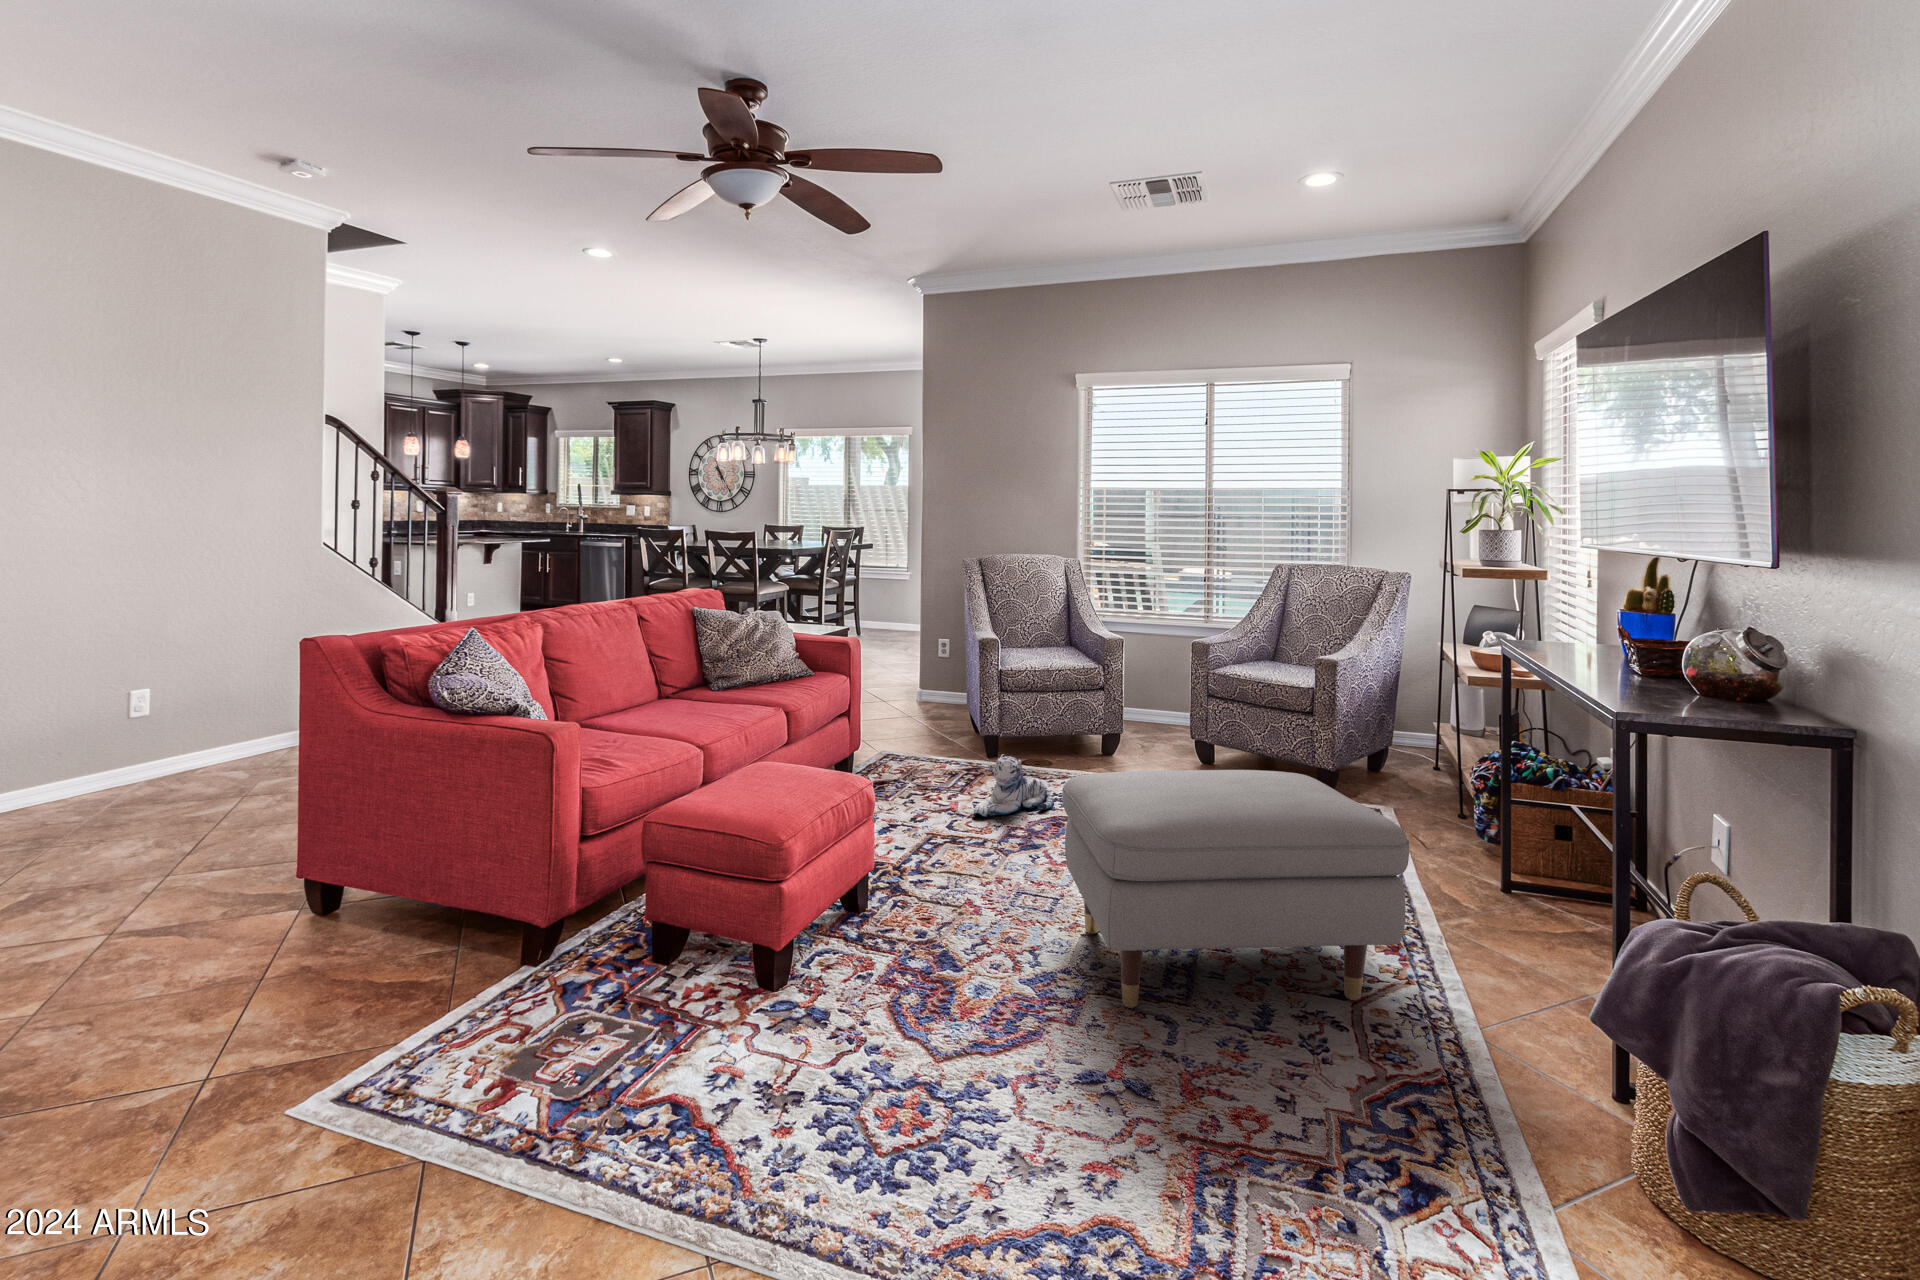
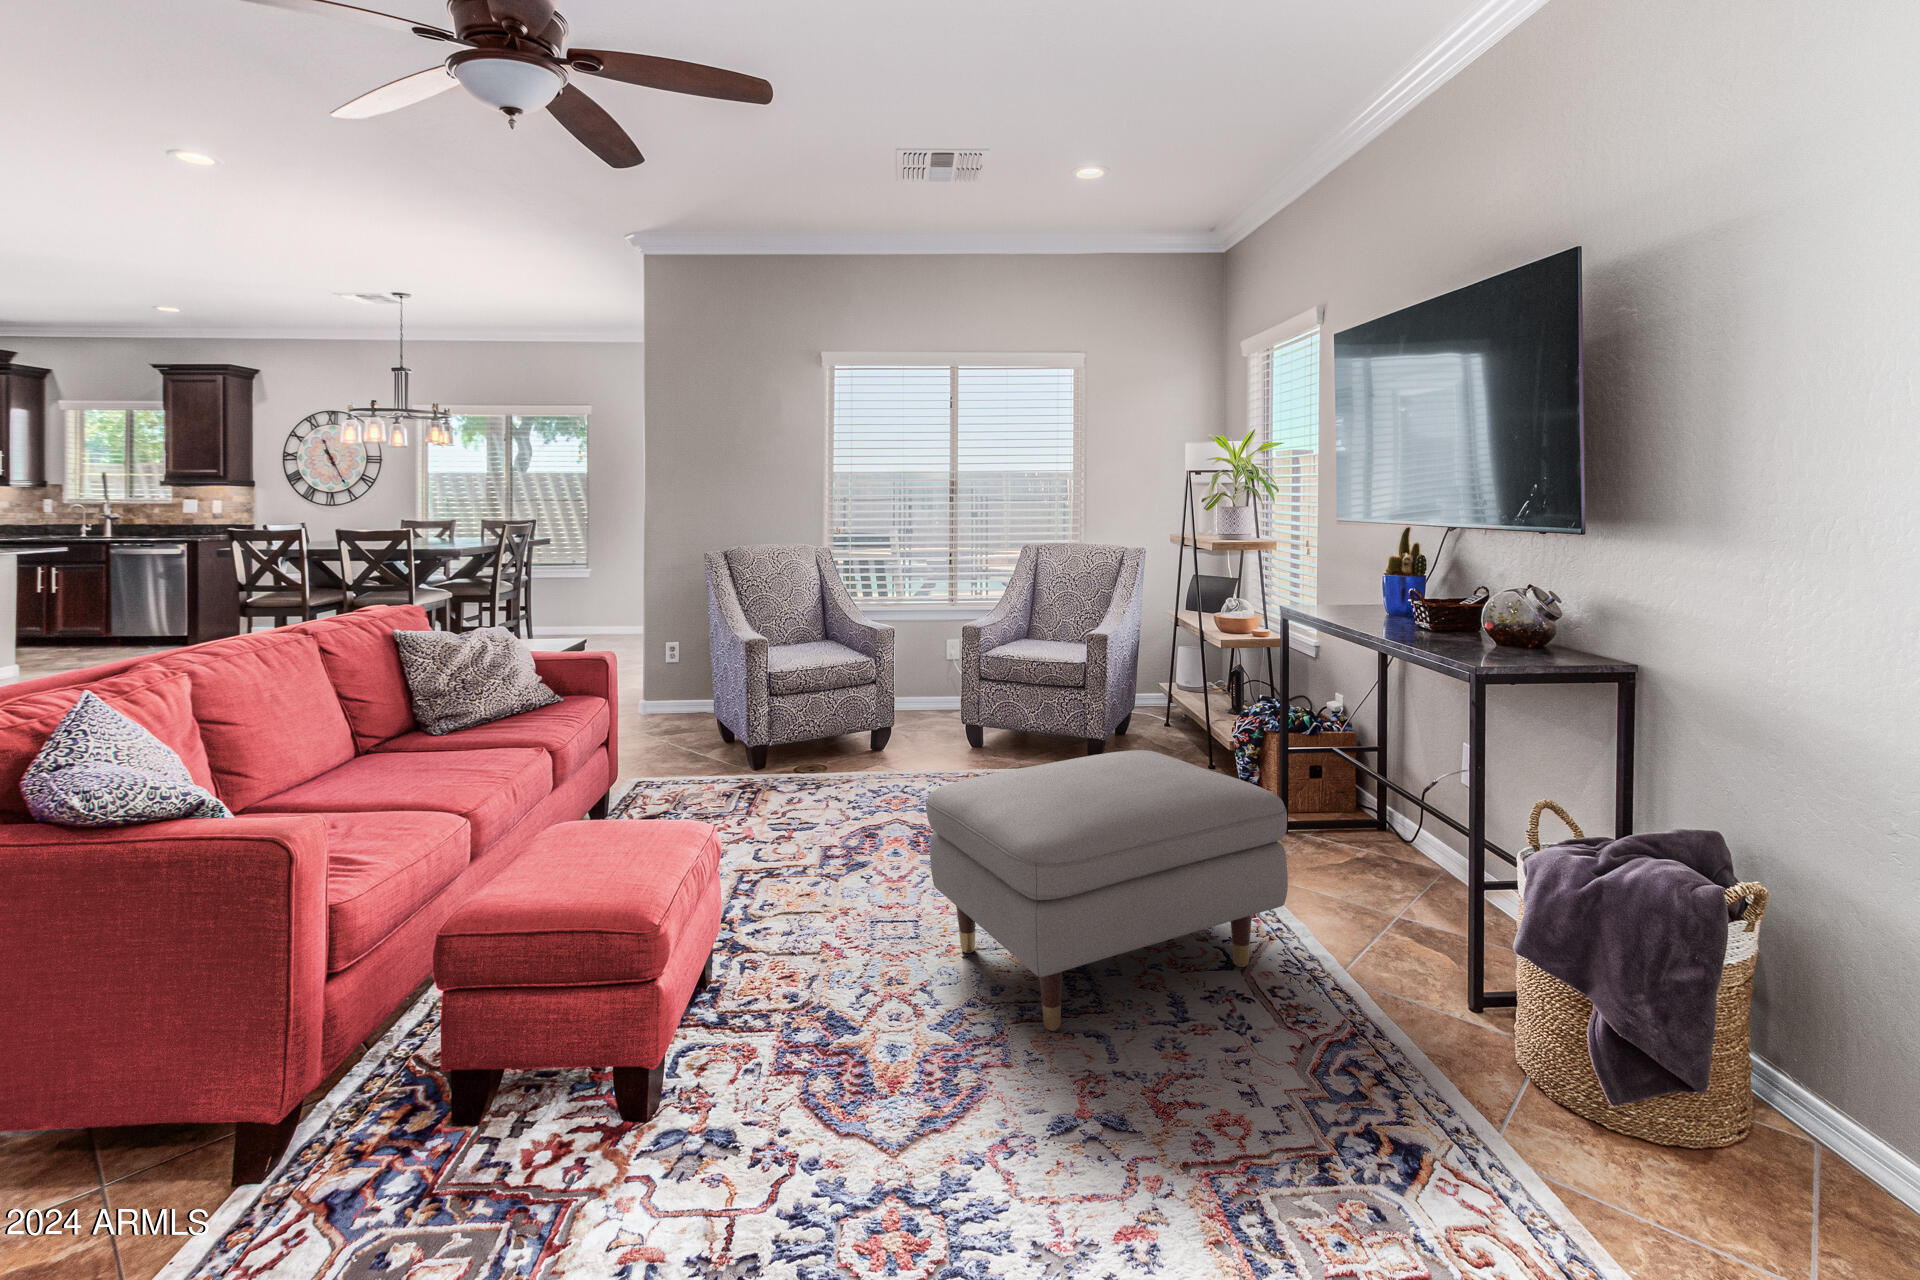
plush toy: present [974,754,1054,817] -> none [772,766,851,838]

